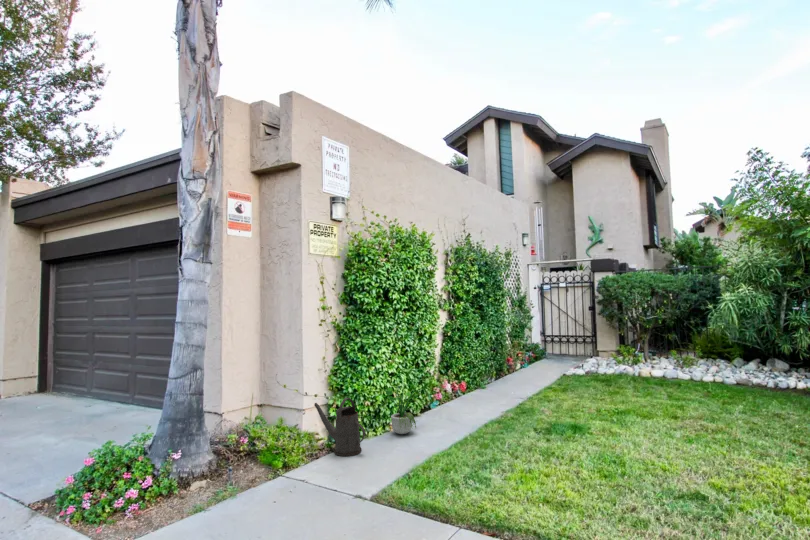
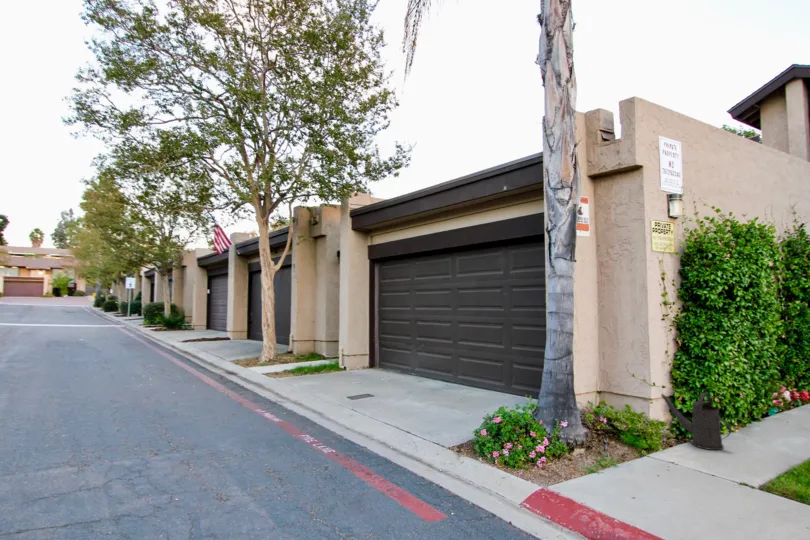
potted plant: present [385,386,421,434] -> none [733,375,781,437]

